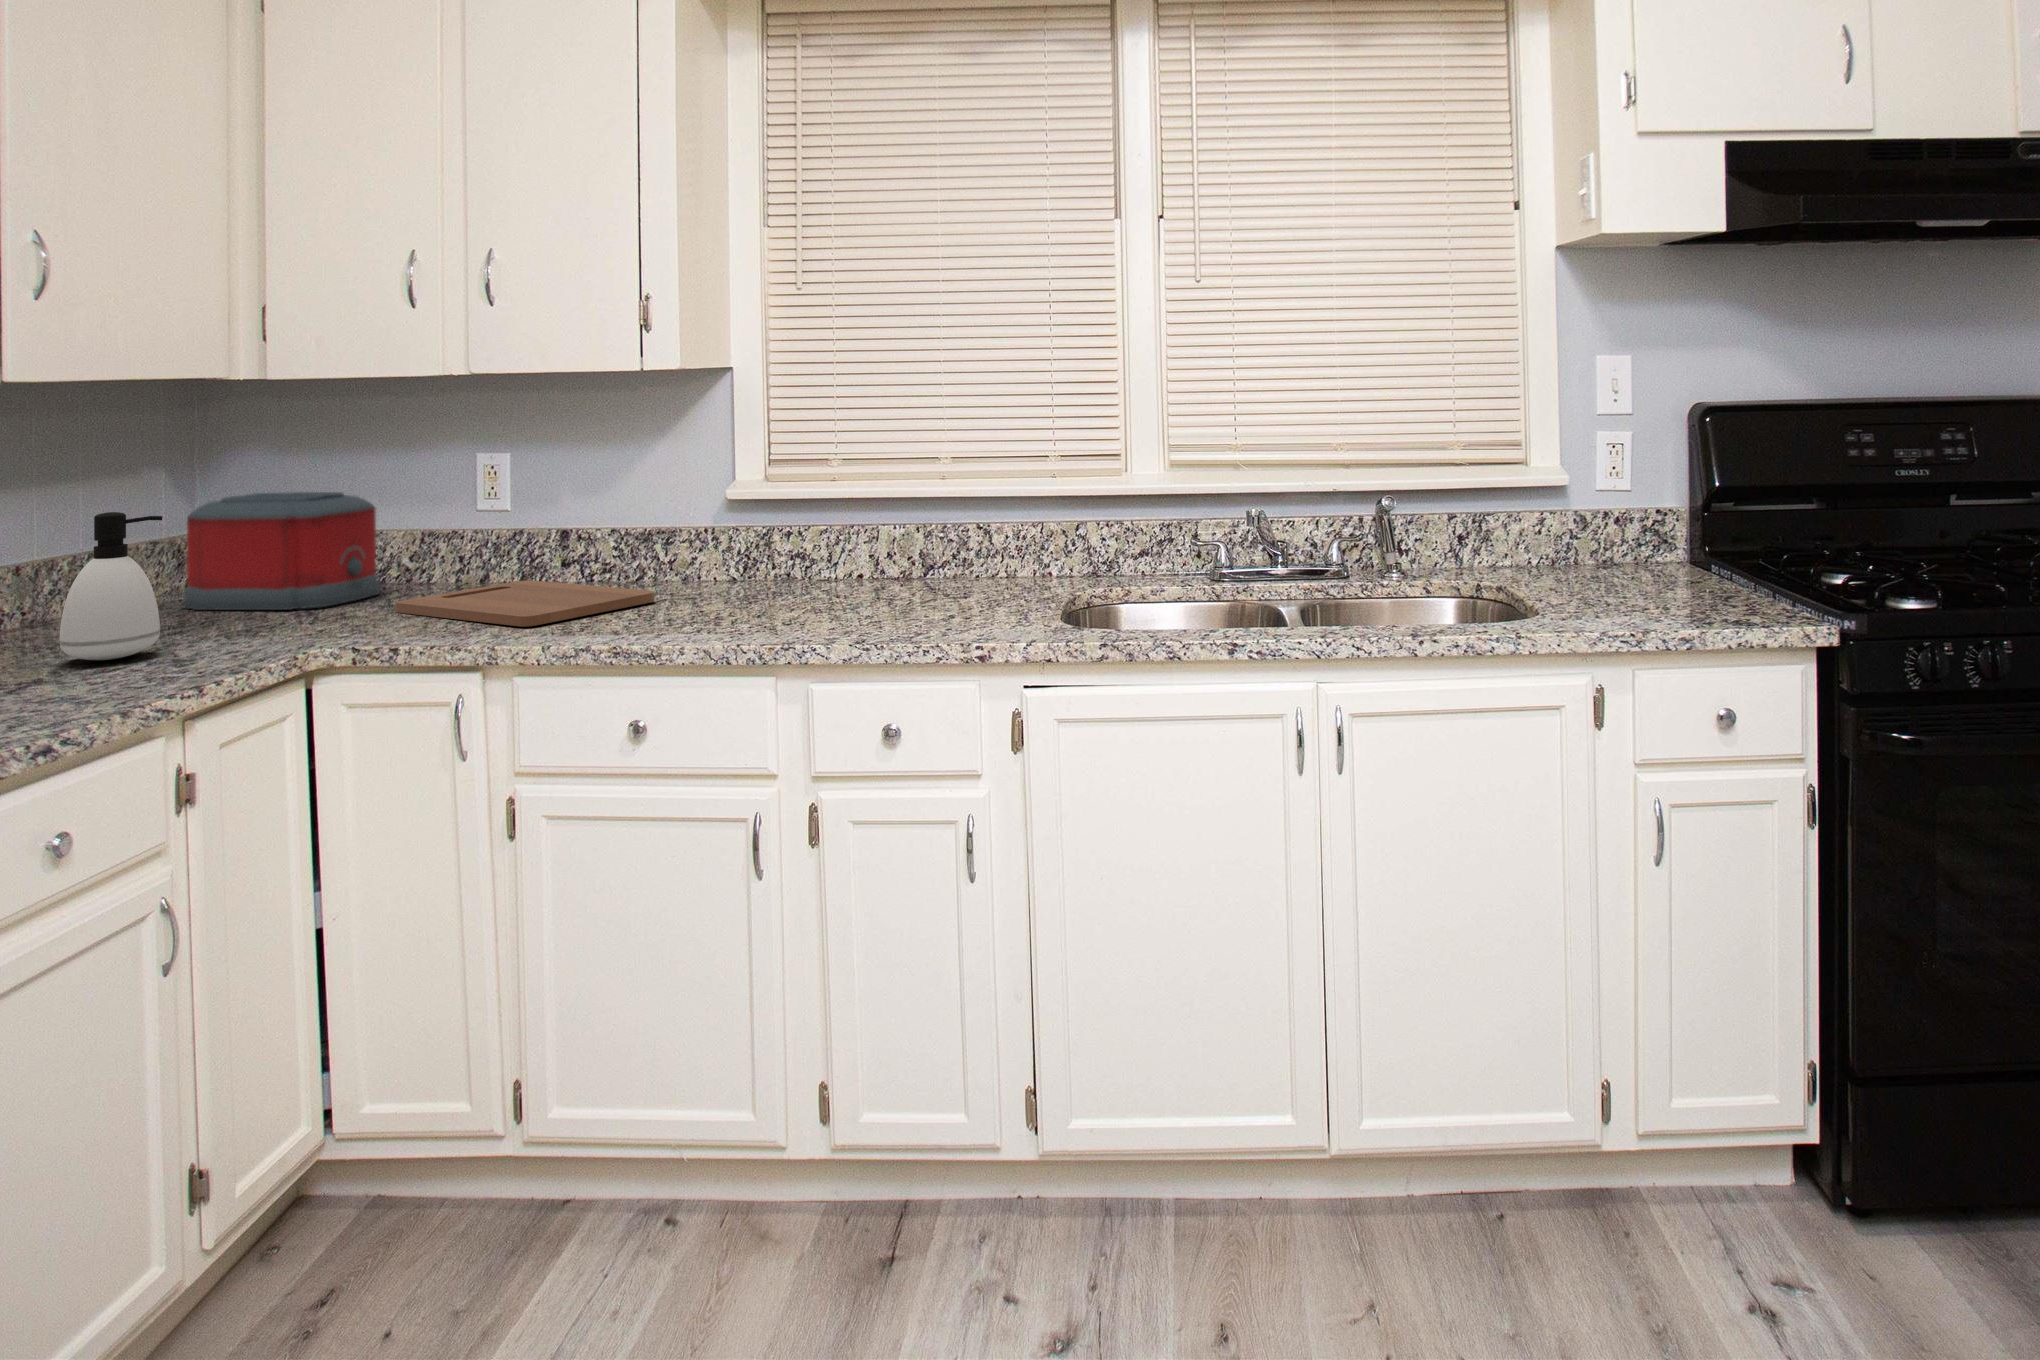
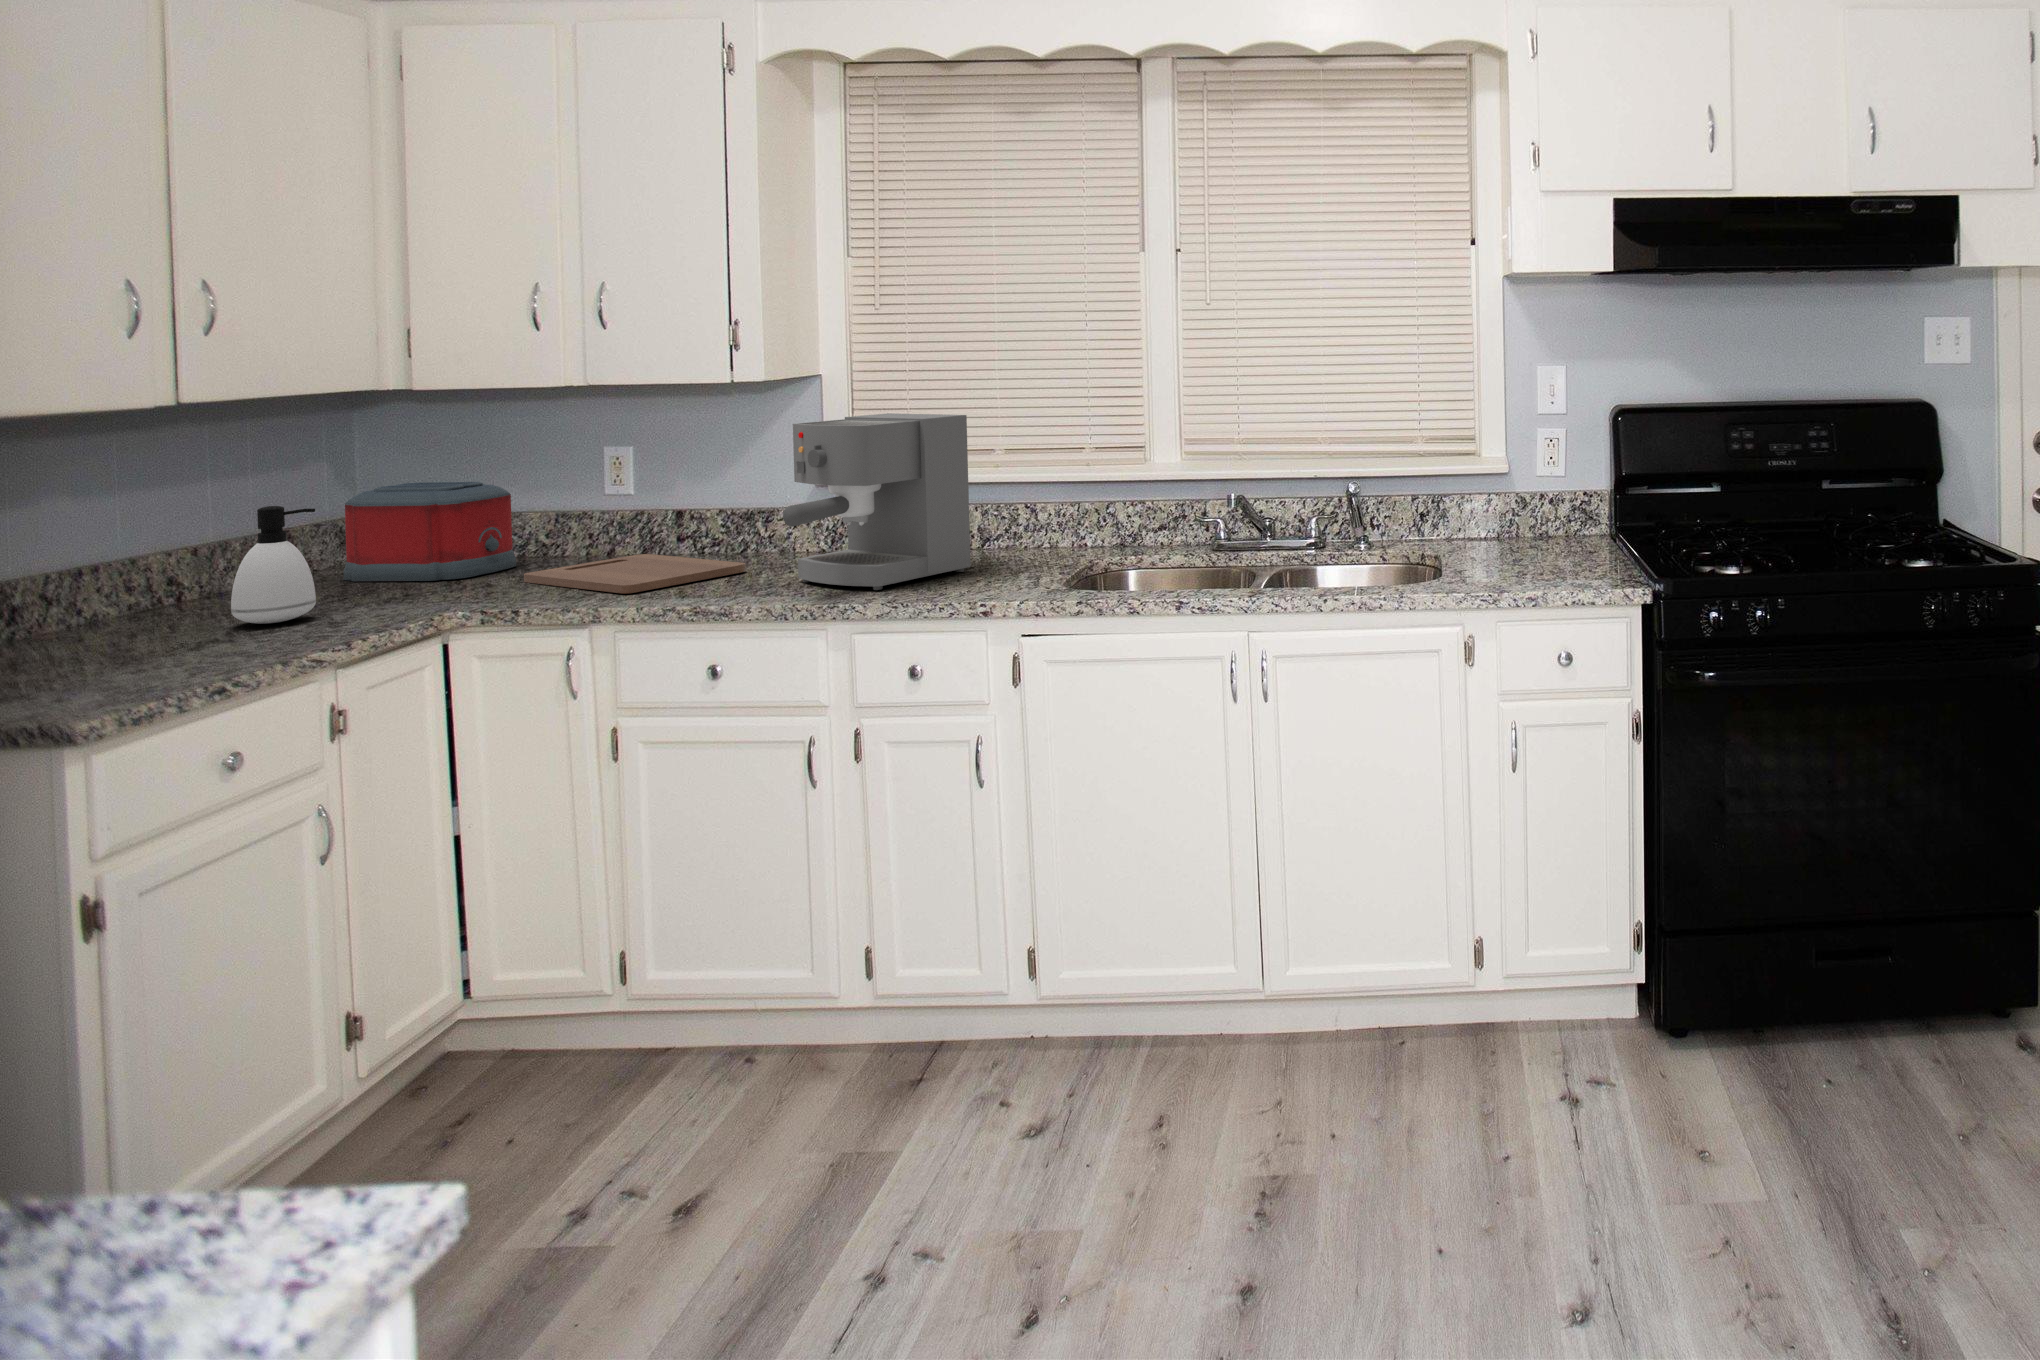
coffee maker: none [724,409,929,624] -> present [783,413,971,590]

